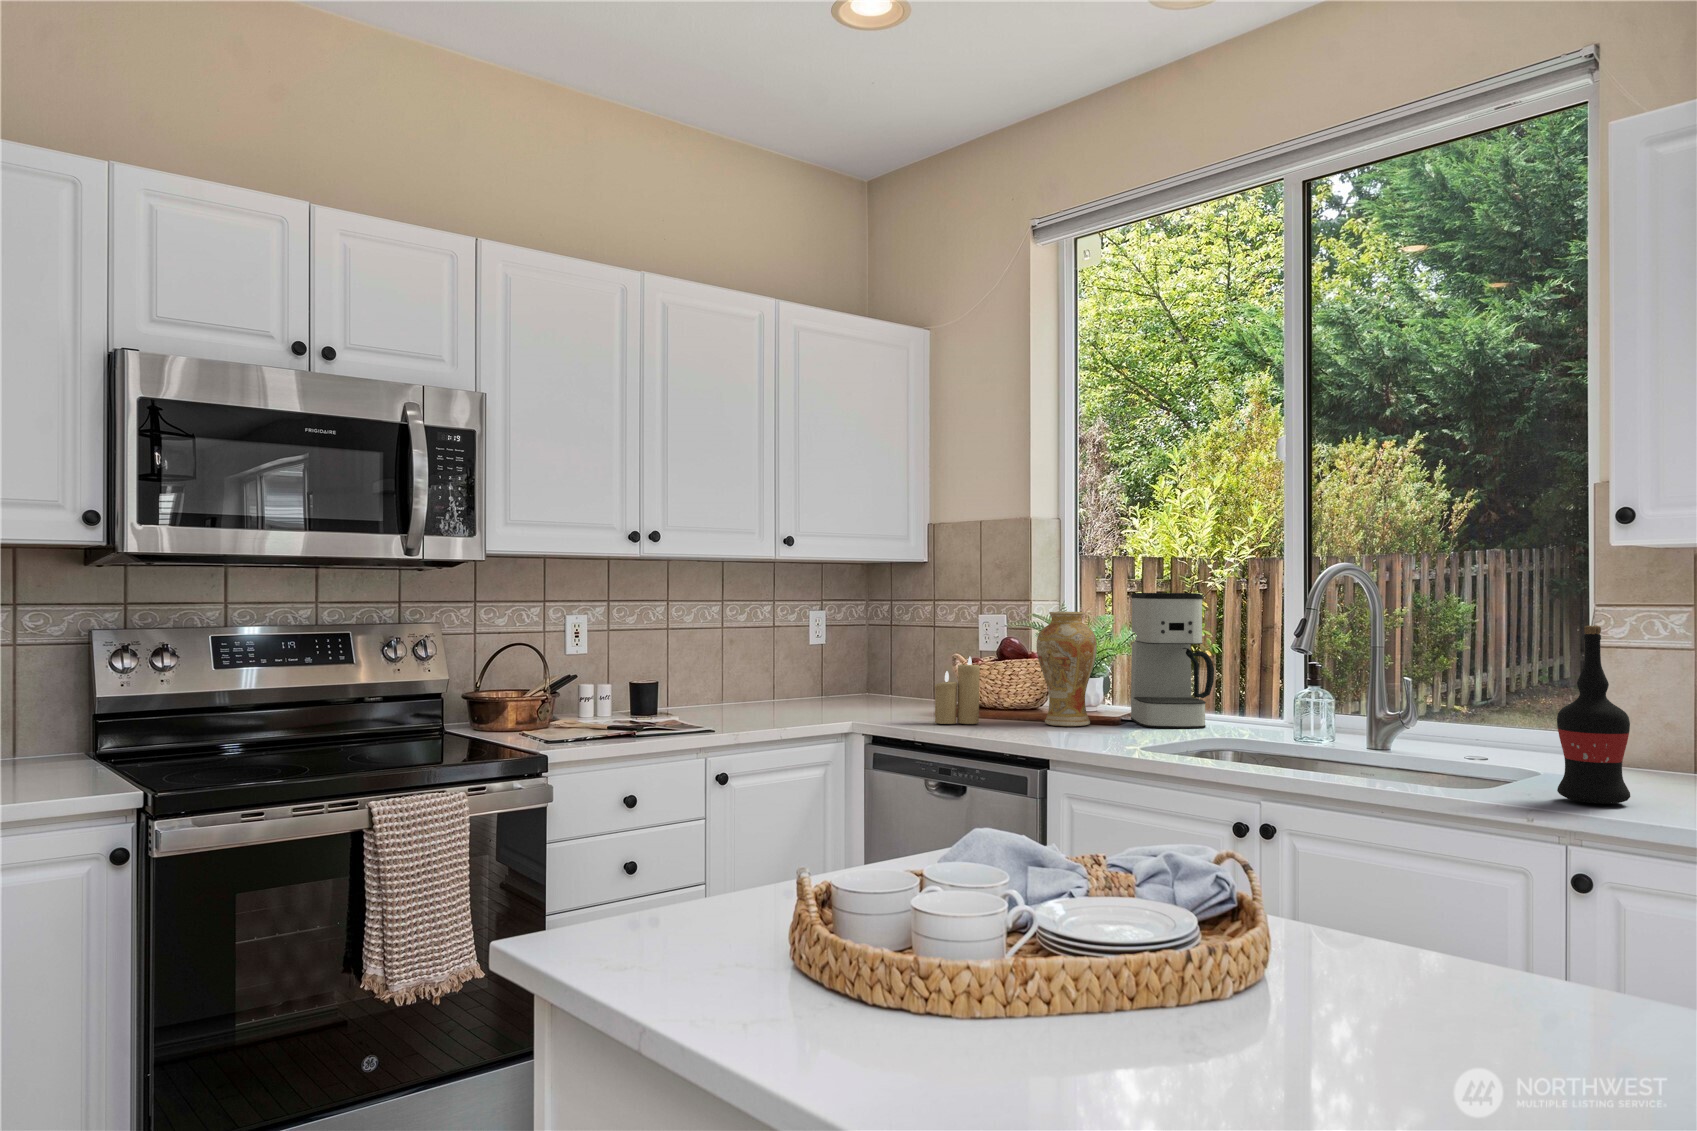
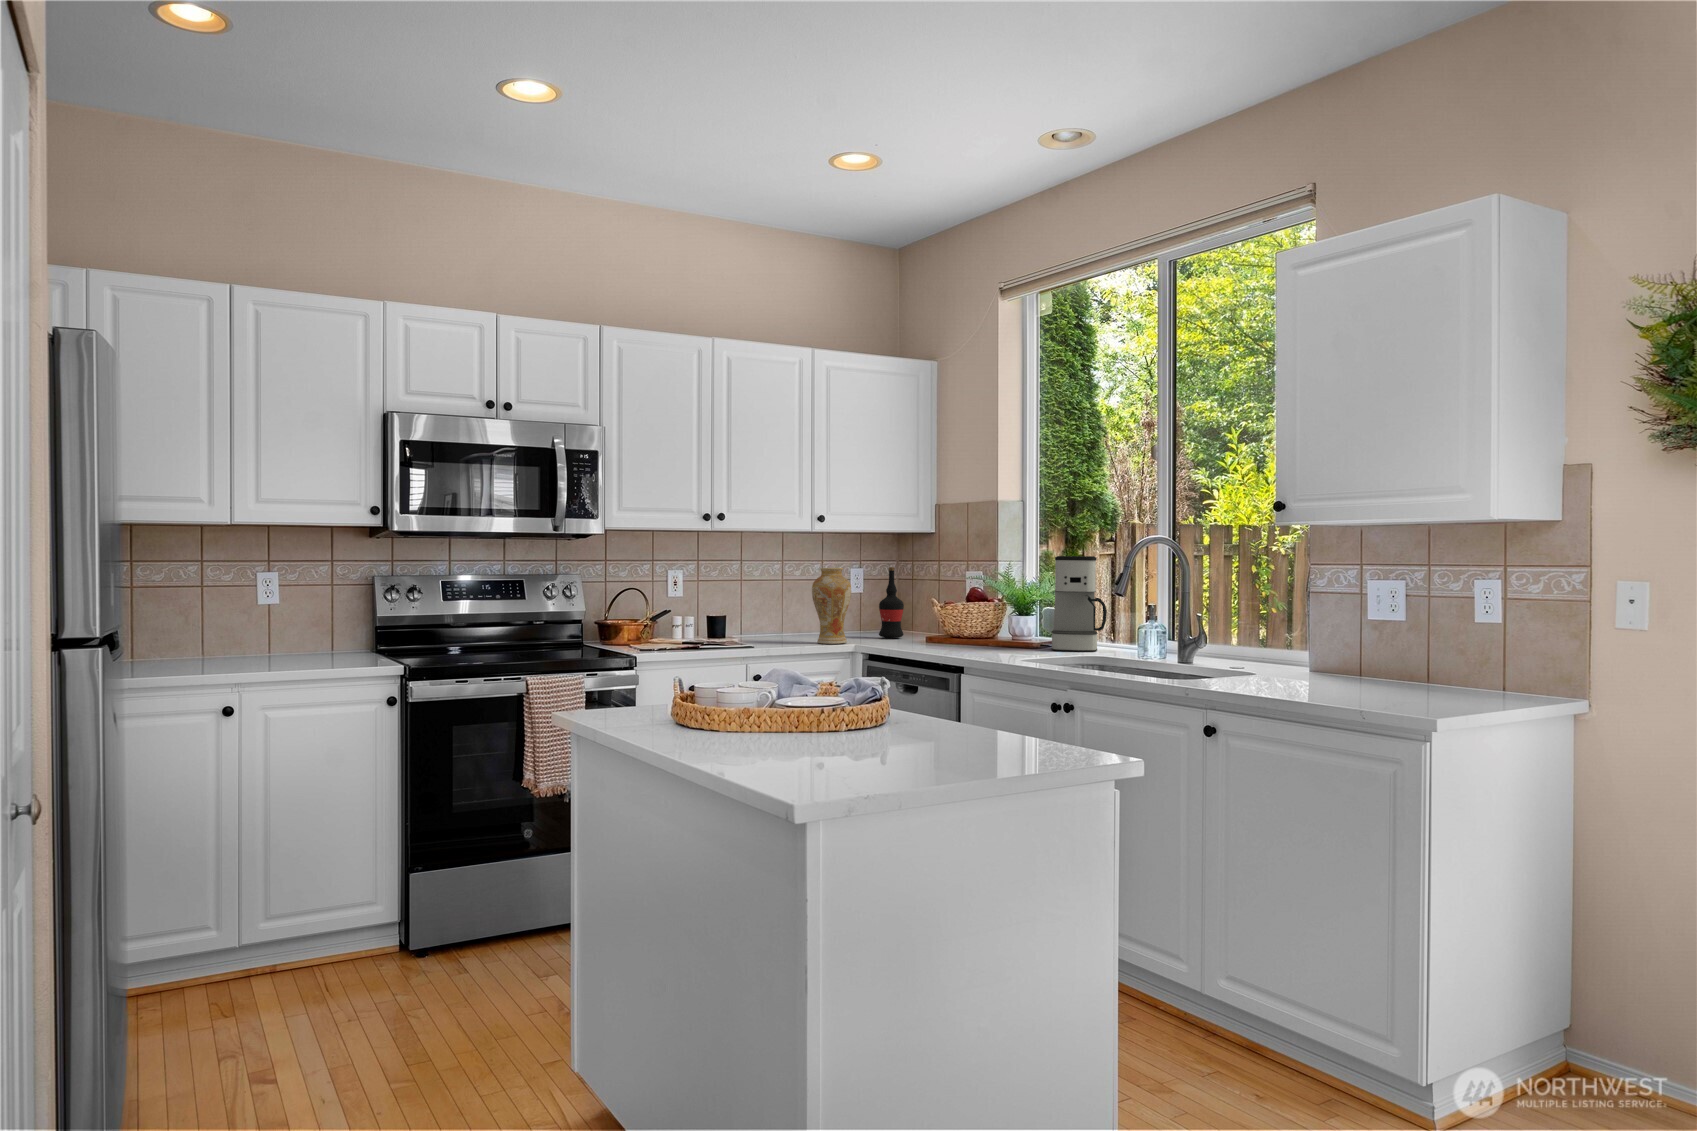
vase: present [1037,612,1097,726] -> present [812,568,851,644]
wine bottle: present [1557,626,1630,804] -> present [879,567,904,638]
candle: present [935,657,980,724] -> none [909,600,941,647]

